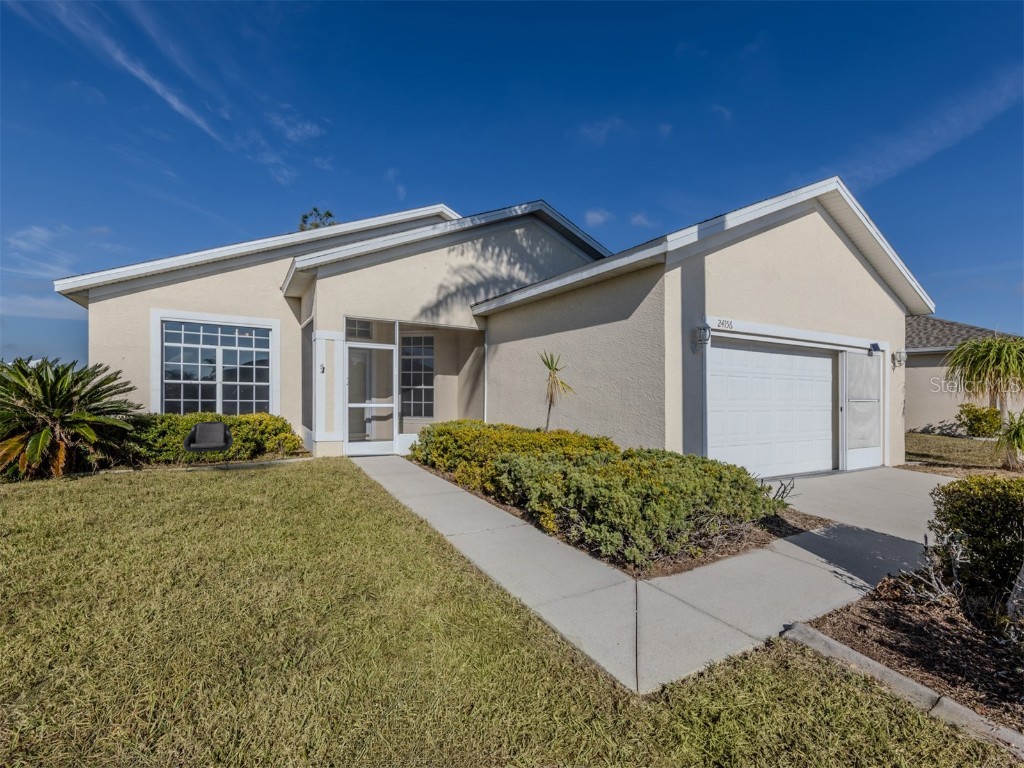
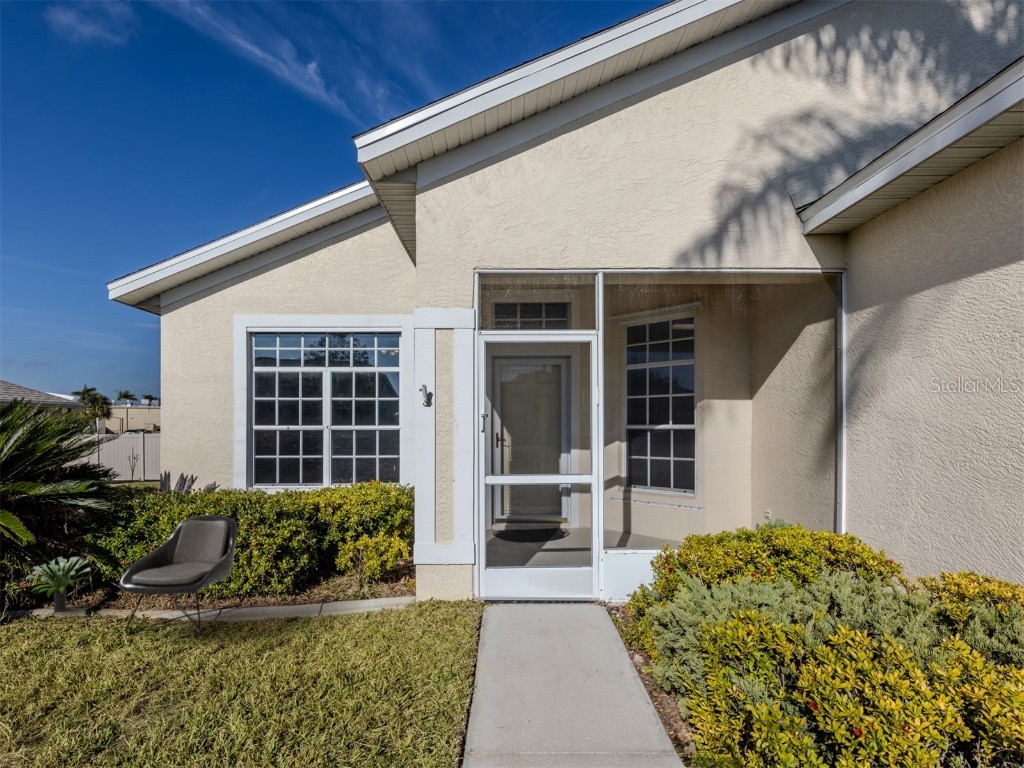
potted plant: none [104,443,137,471] -> present [27,557,90,612]

